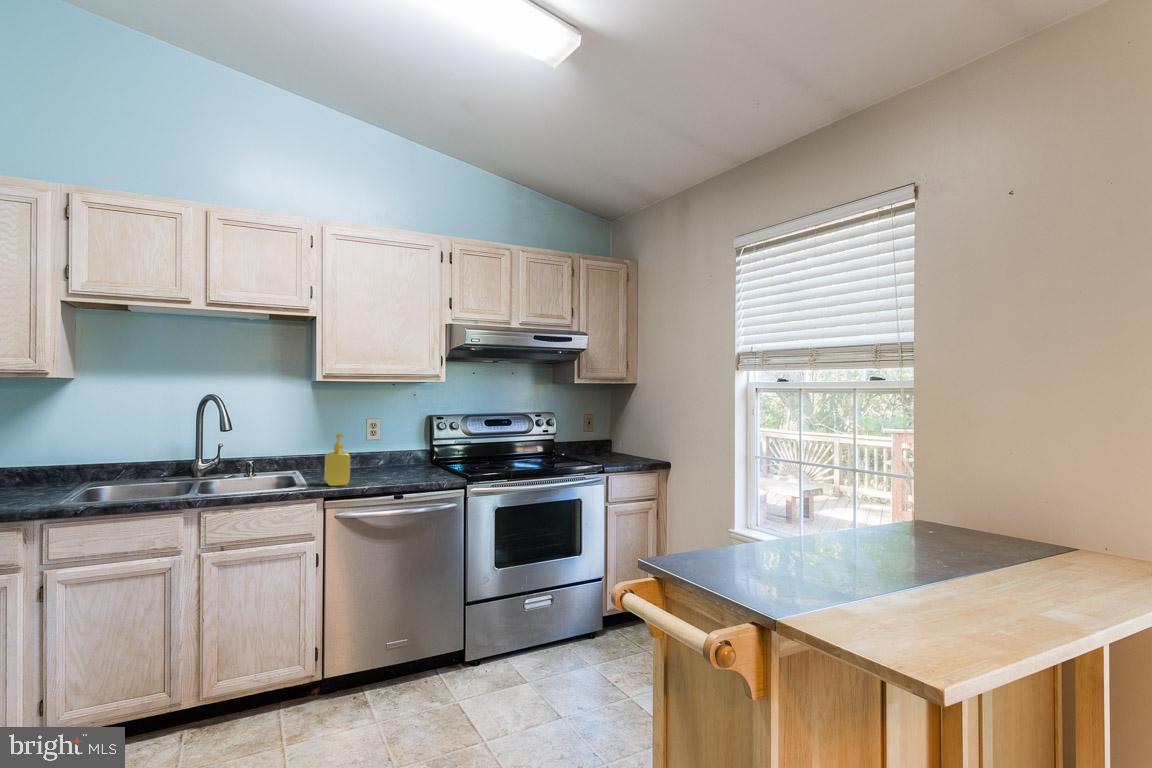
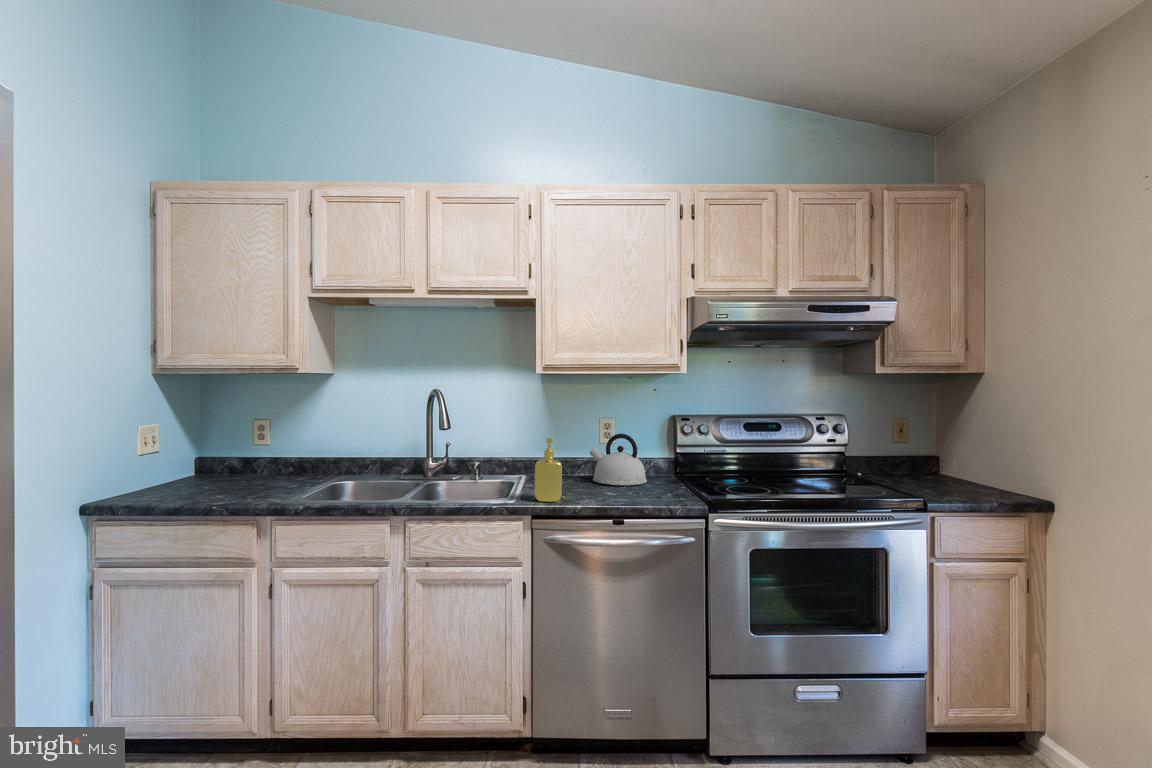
kettle: none [362,430,412,472] -> present [590,434,647,485]

